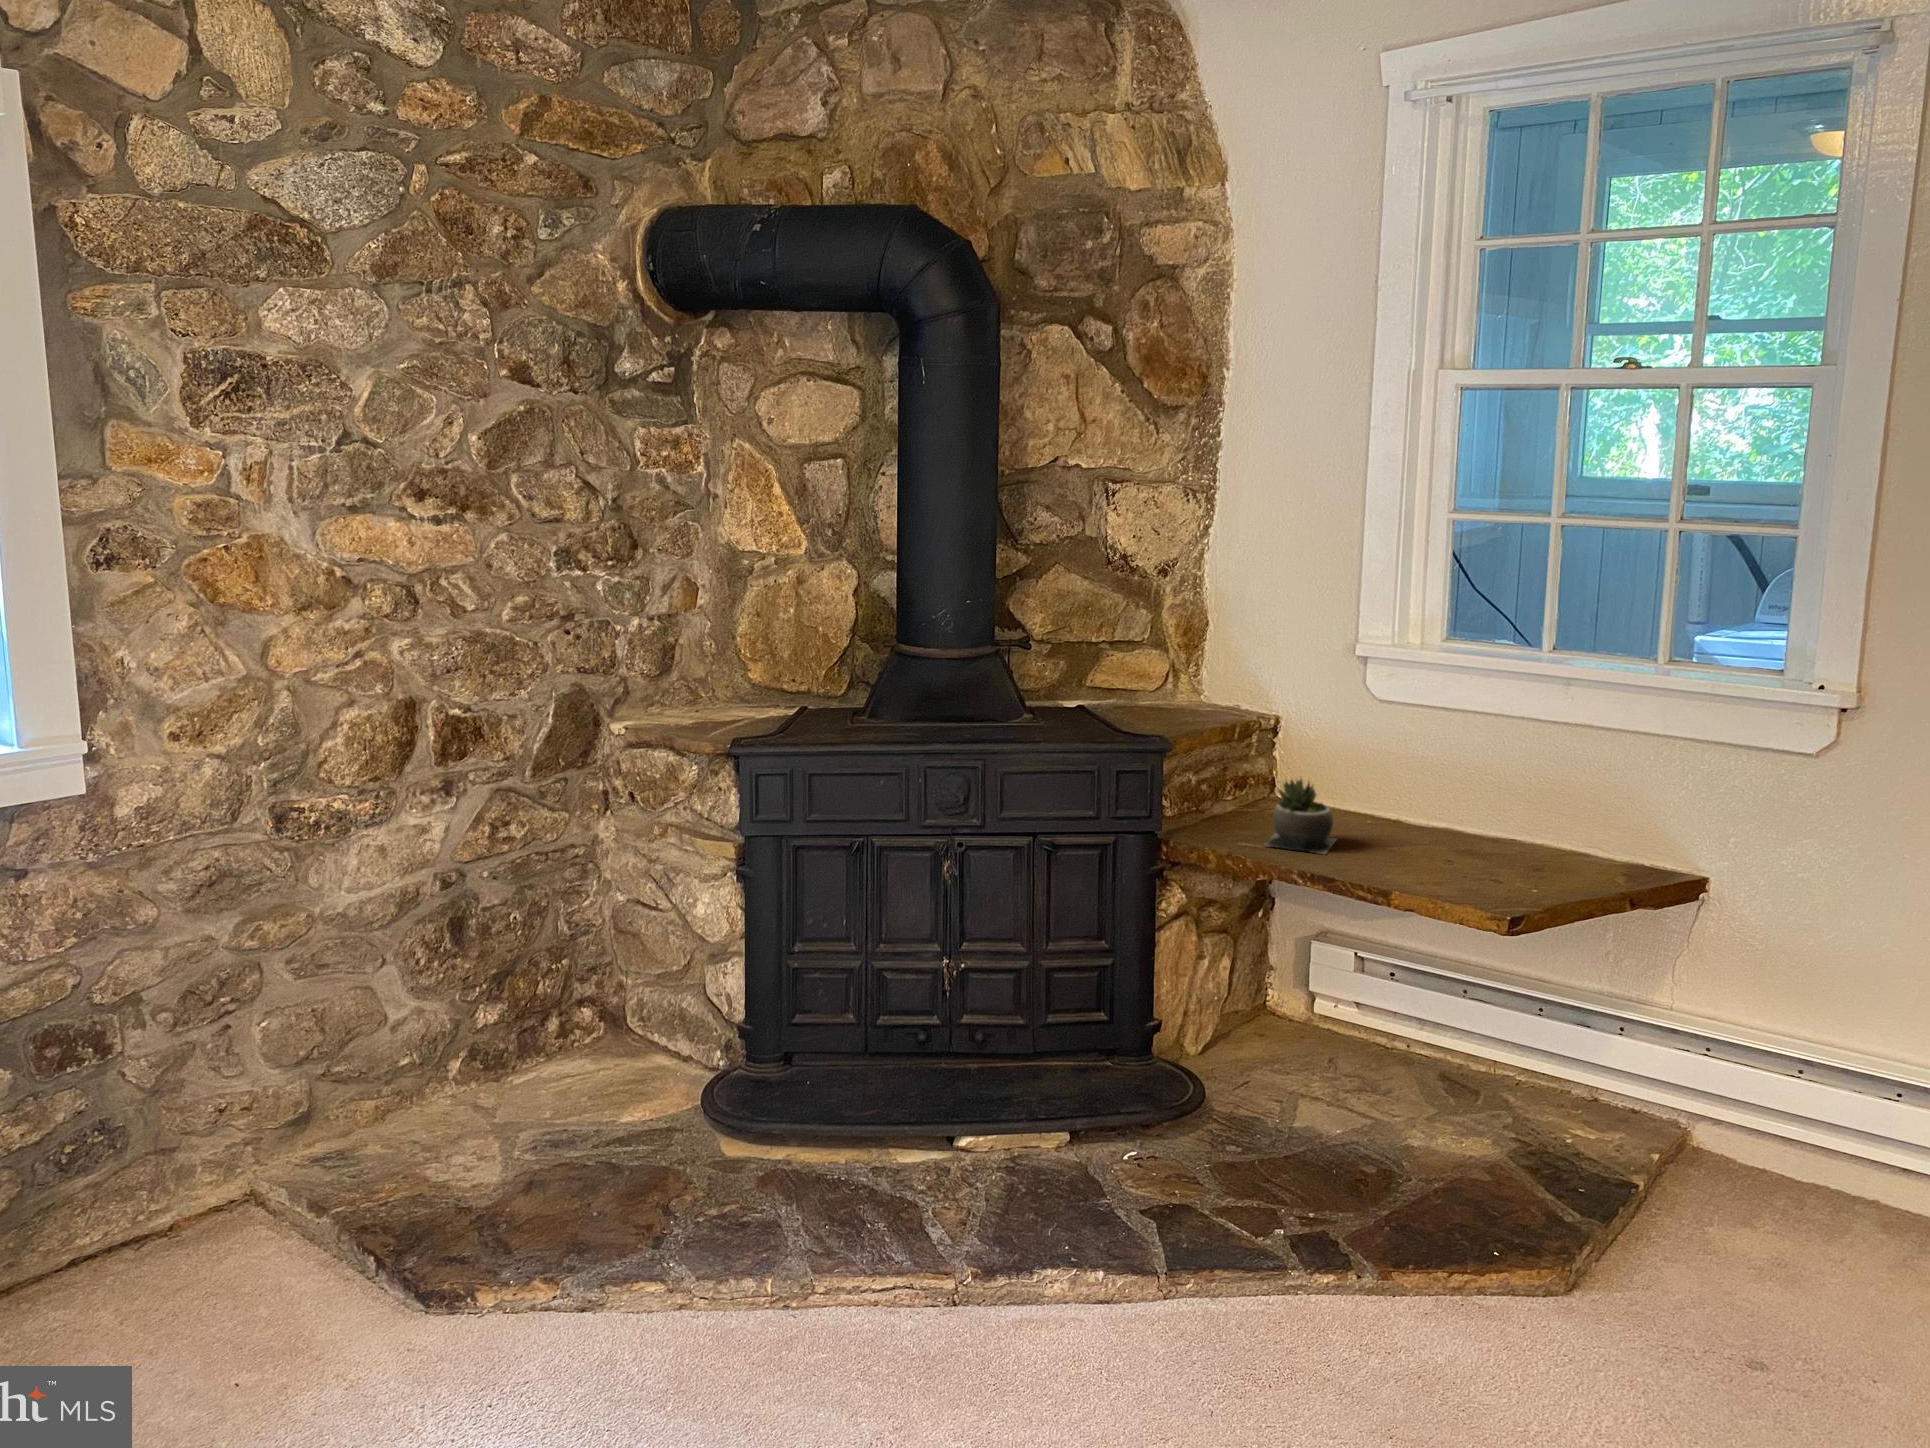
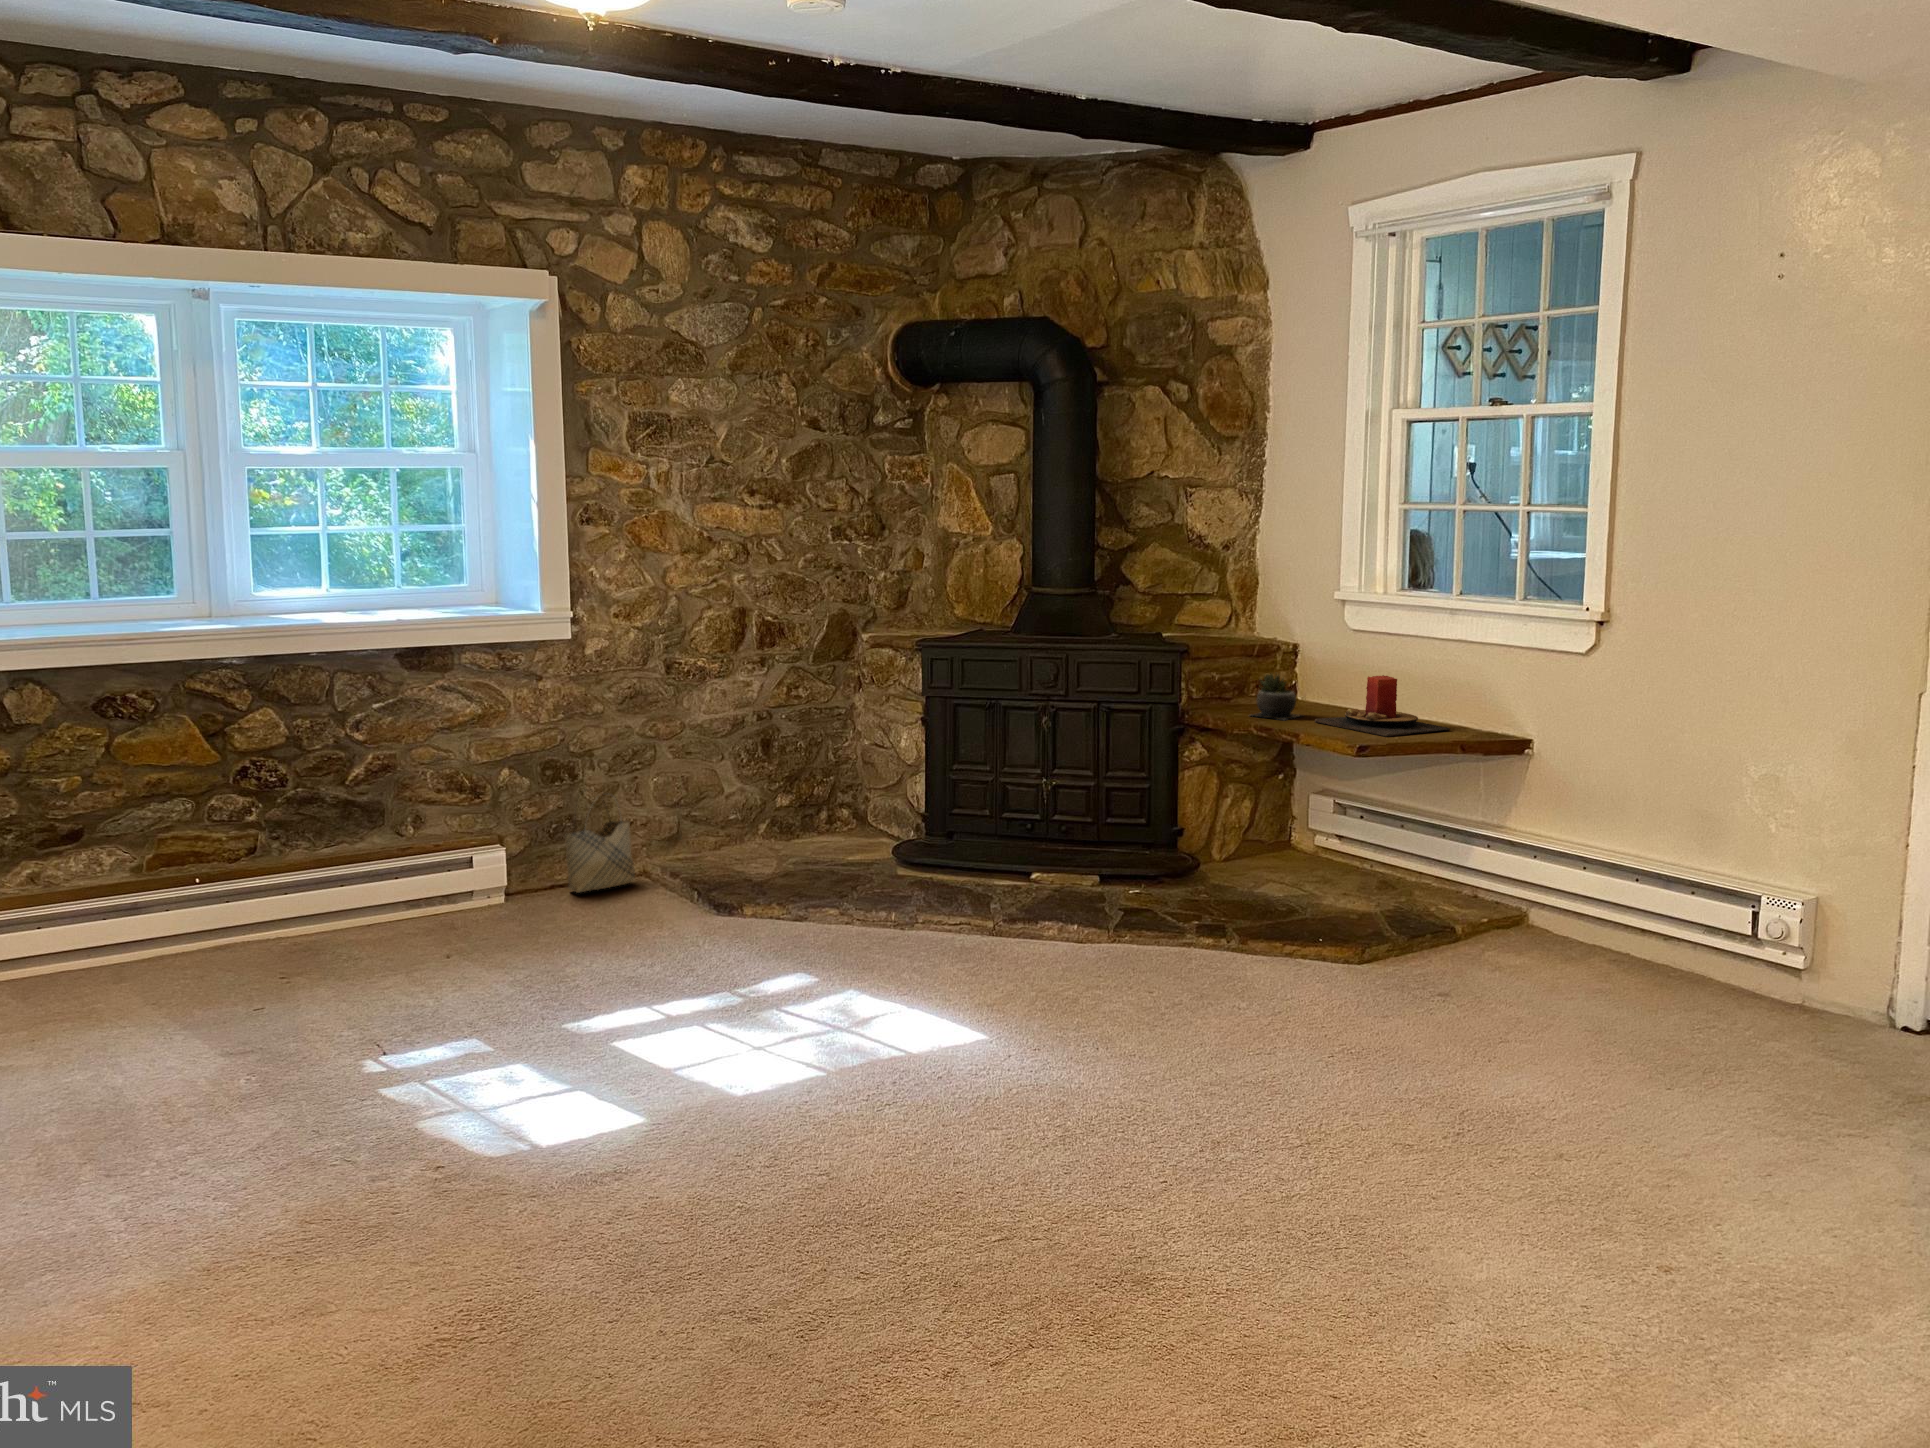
candle: none [1373,781,1573,890] -> present [1315,675,1450,737]
woven basket: none [90,1073,241,1287] -> present [564,789,635,893]

